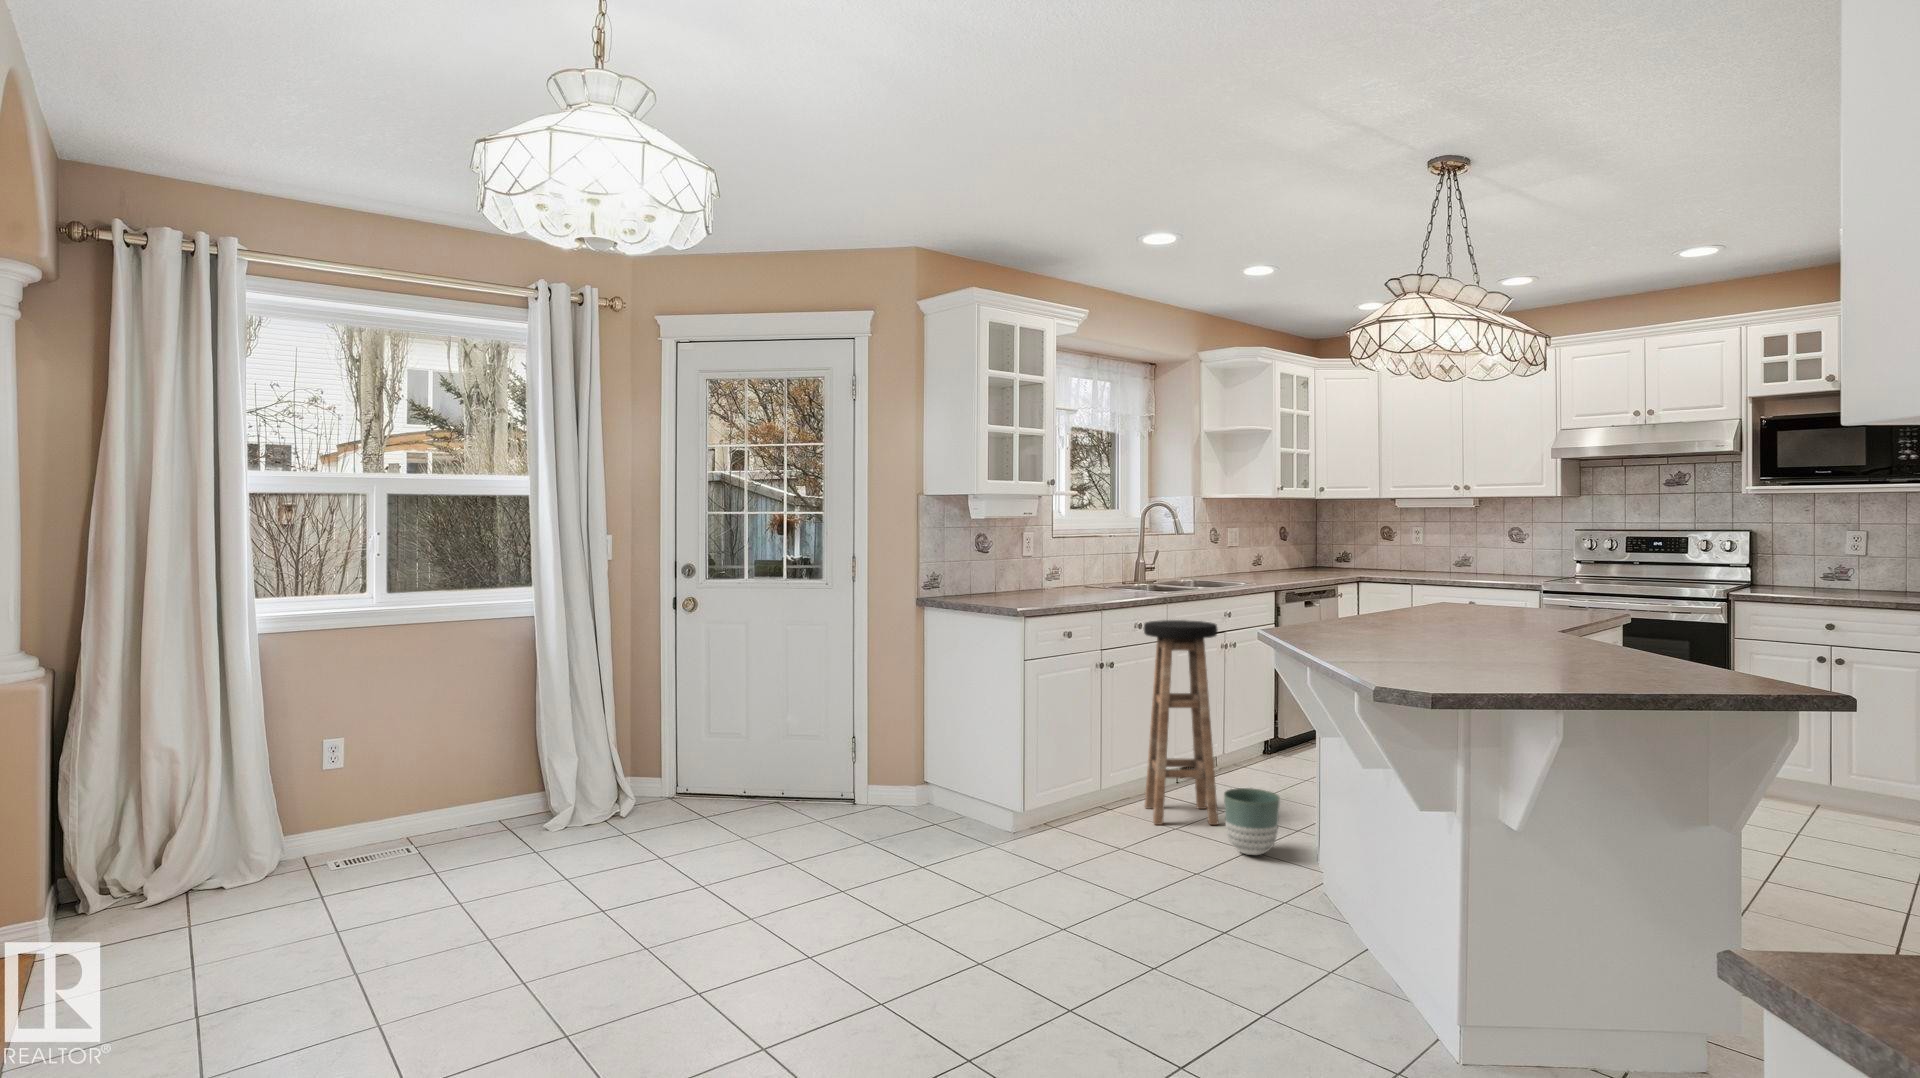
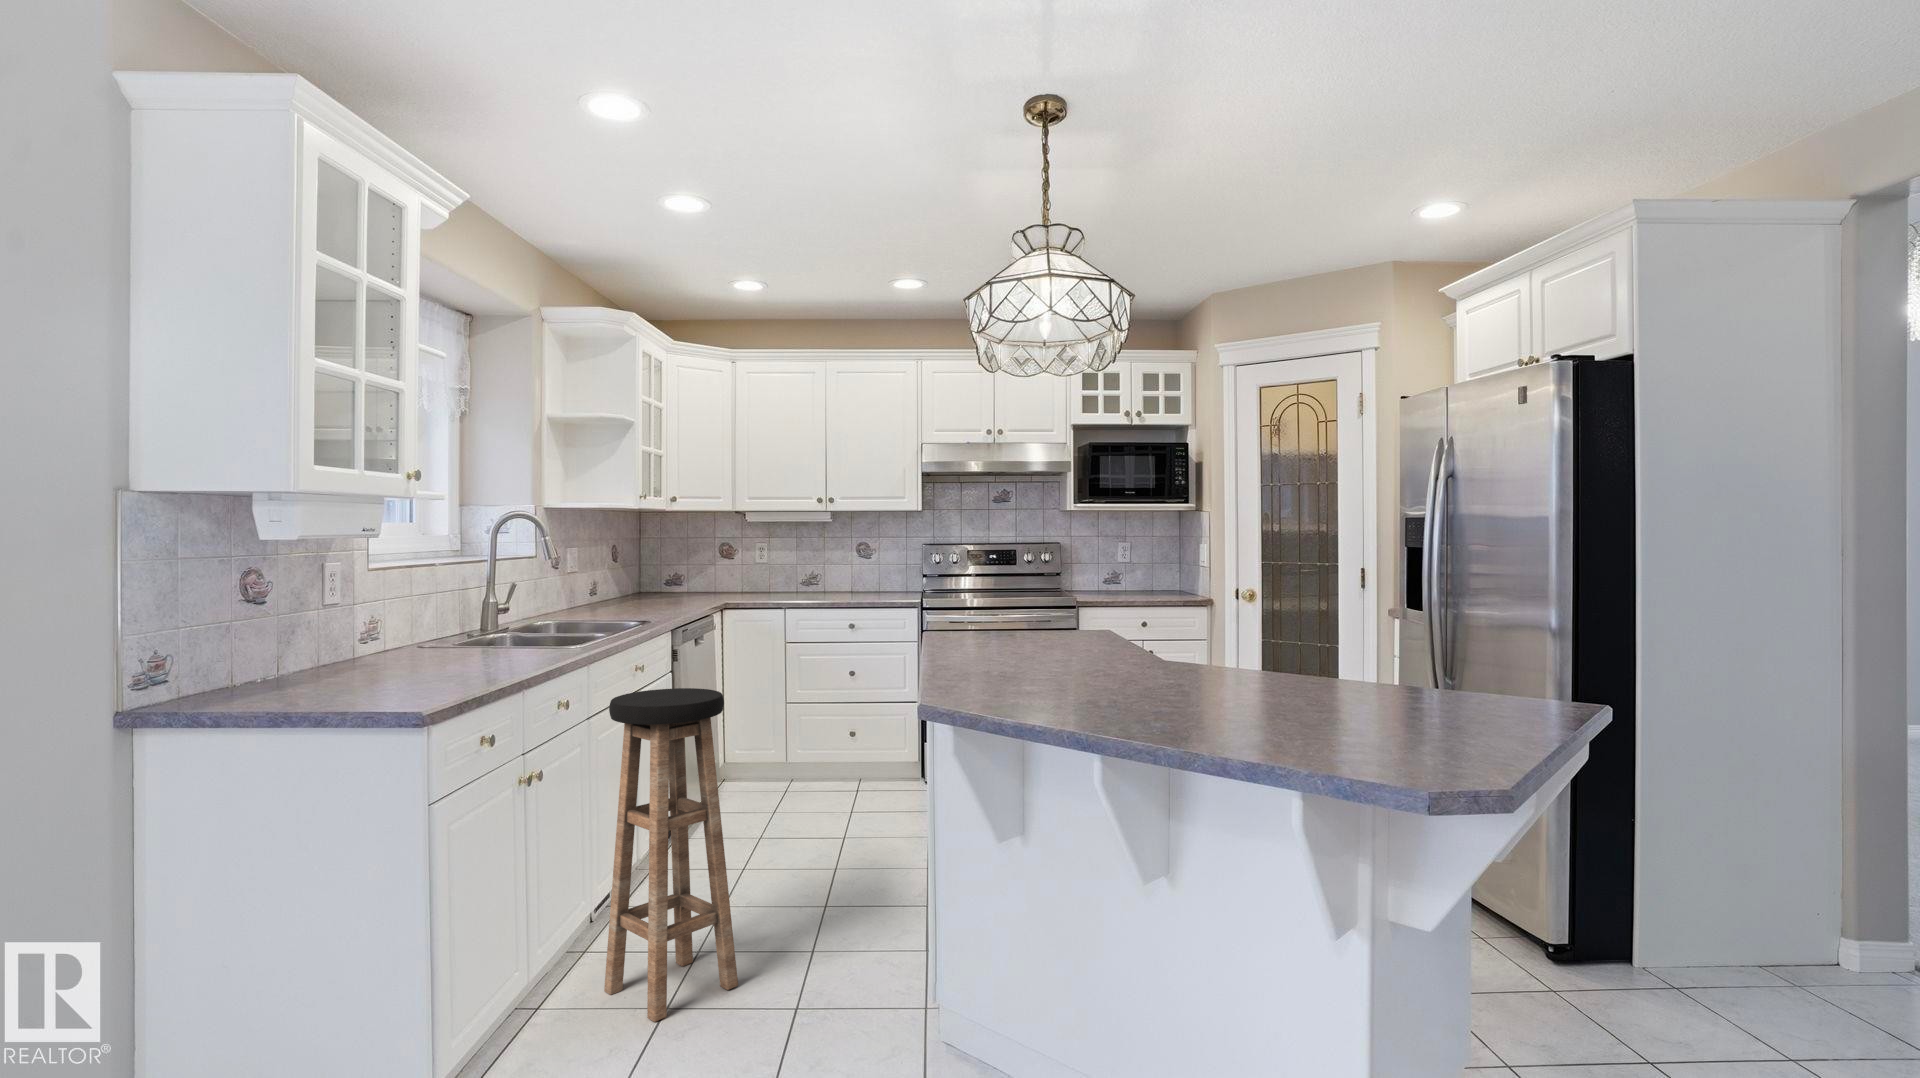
planter: present [1224,788,1280,855] -> none [787,920,865,1025]

